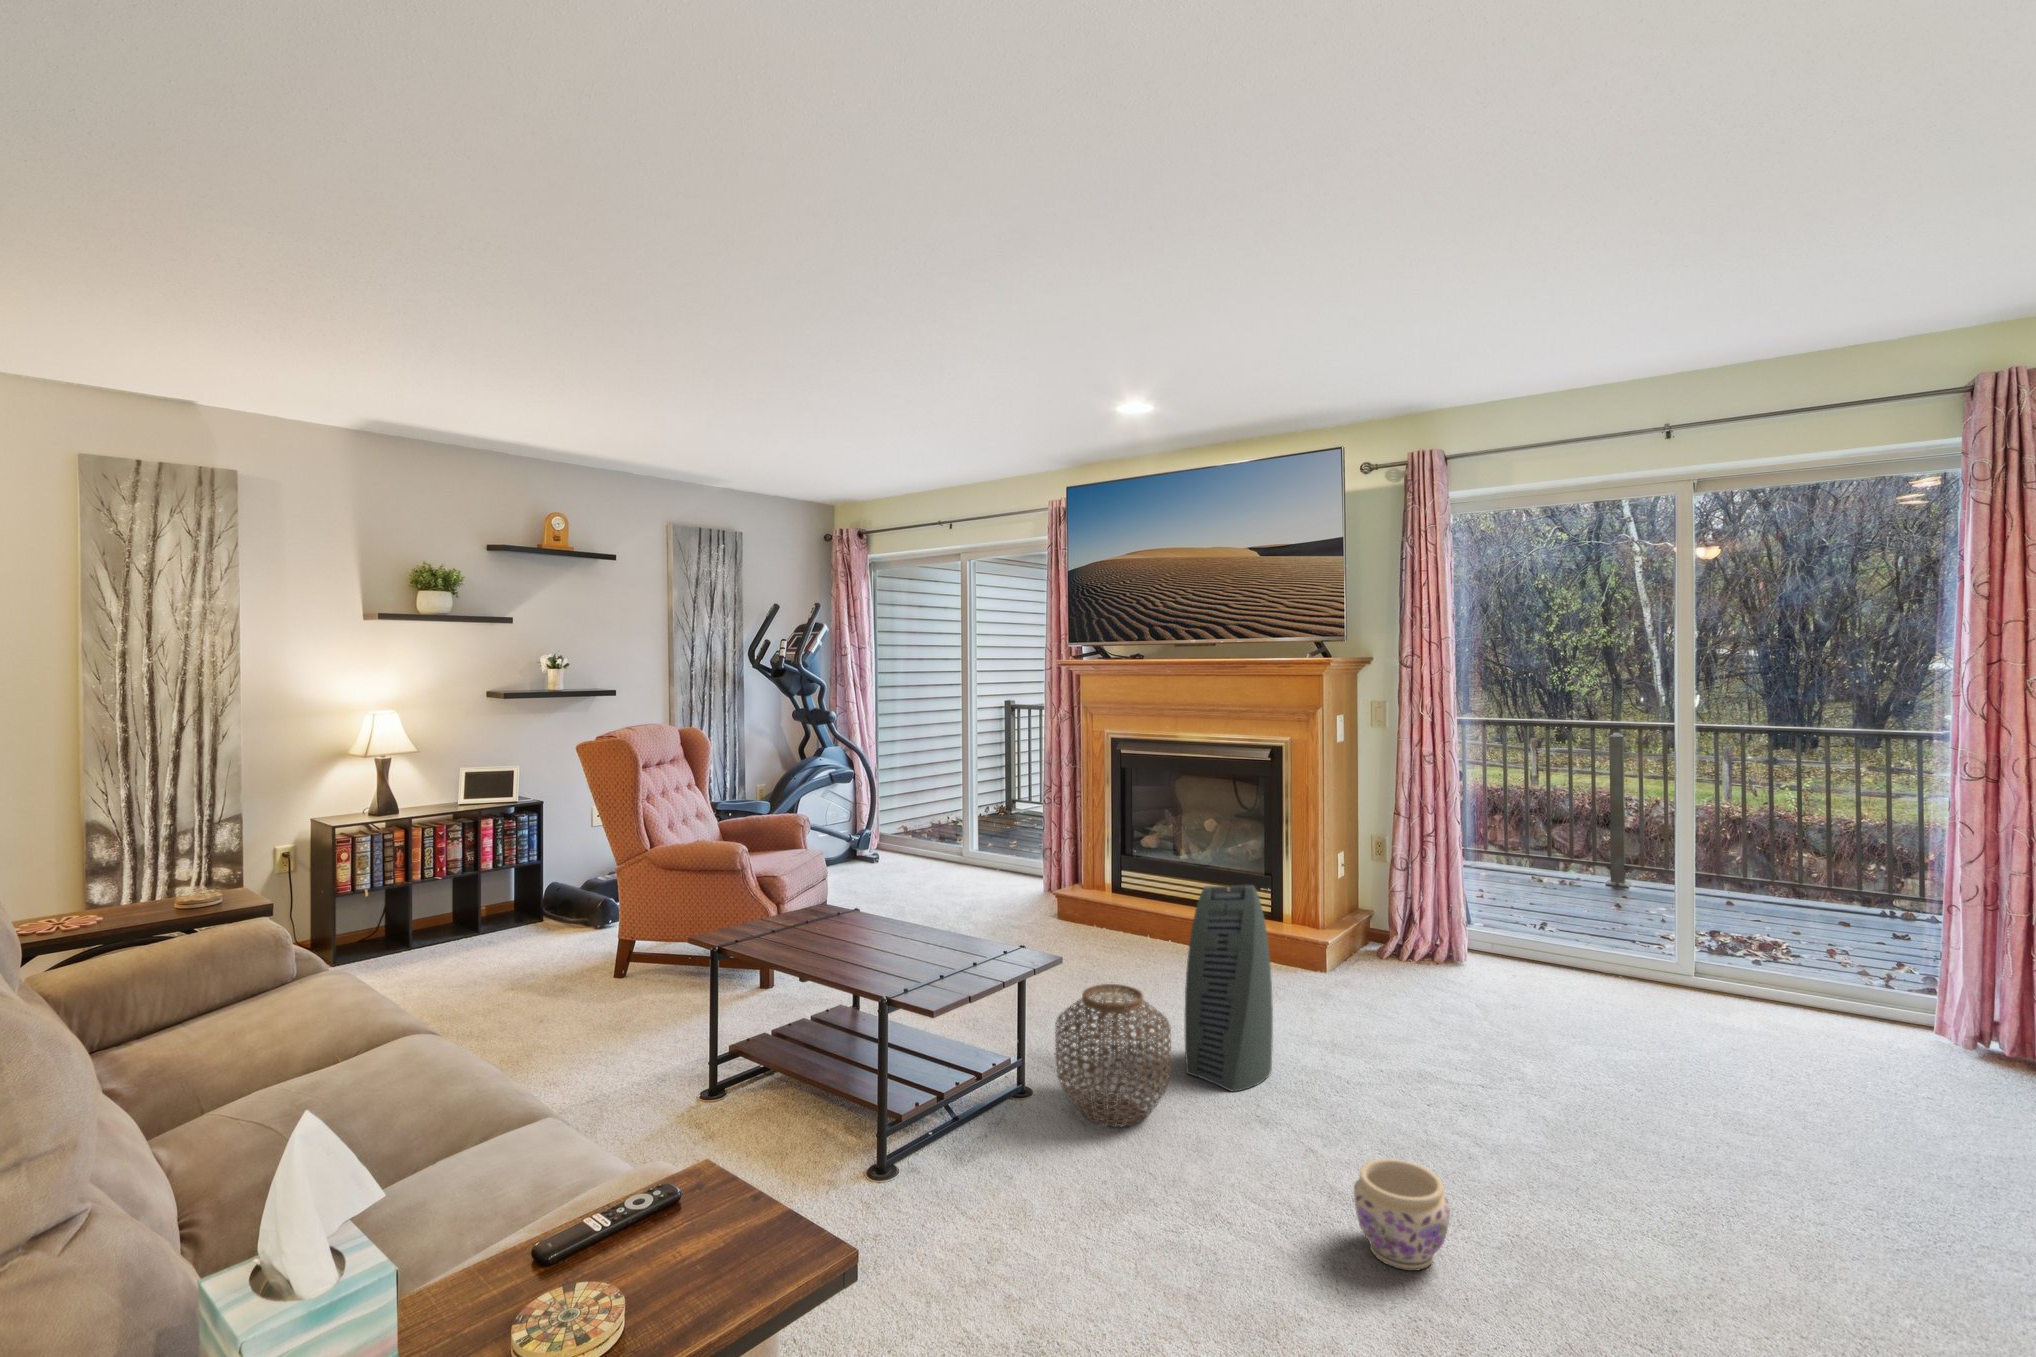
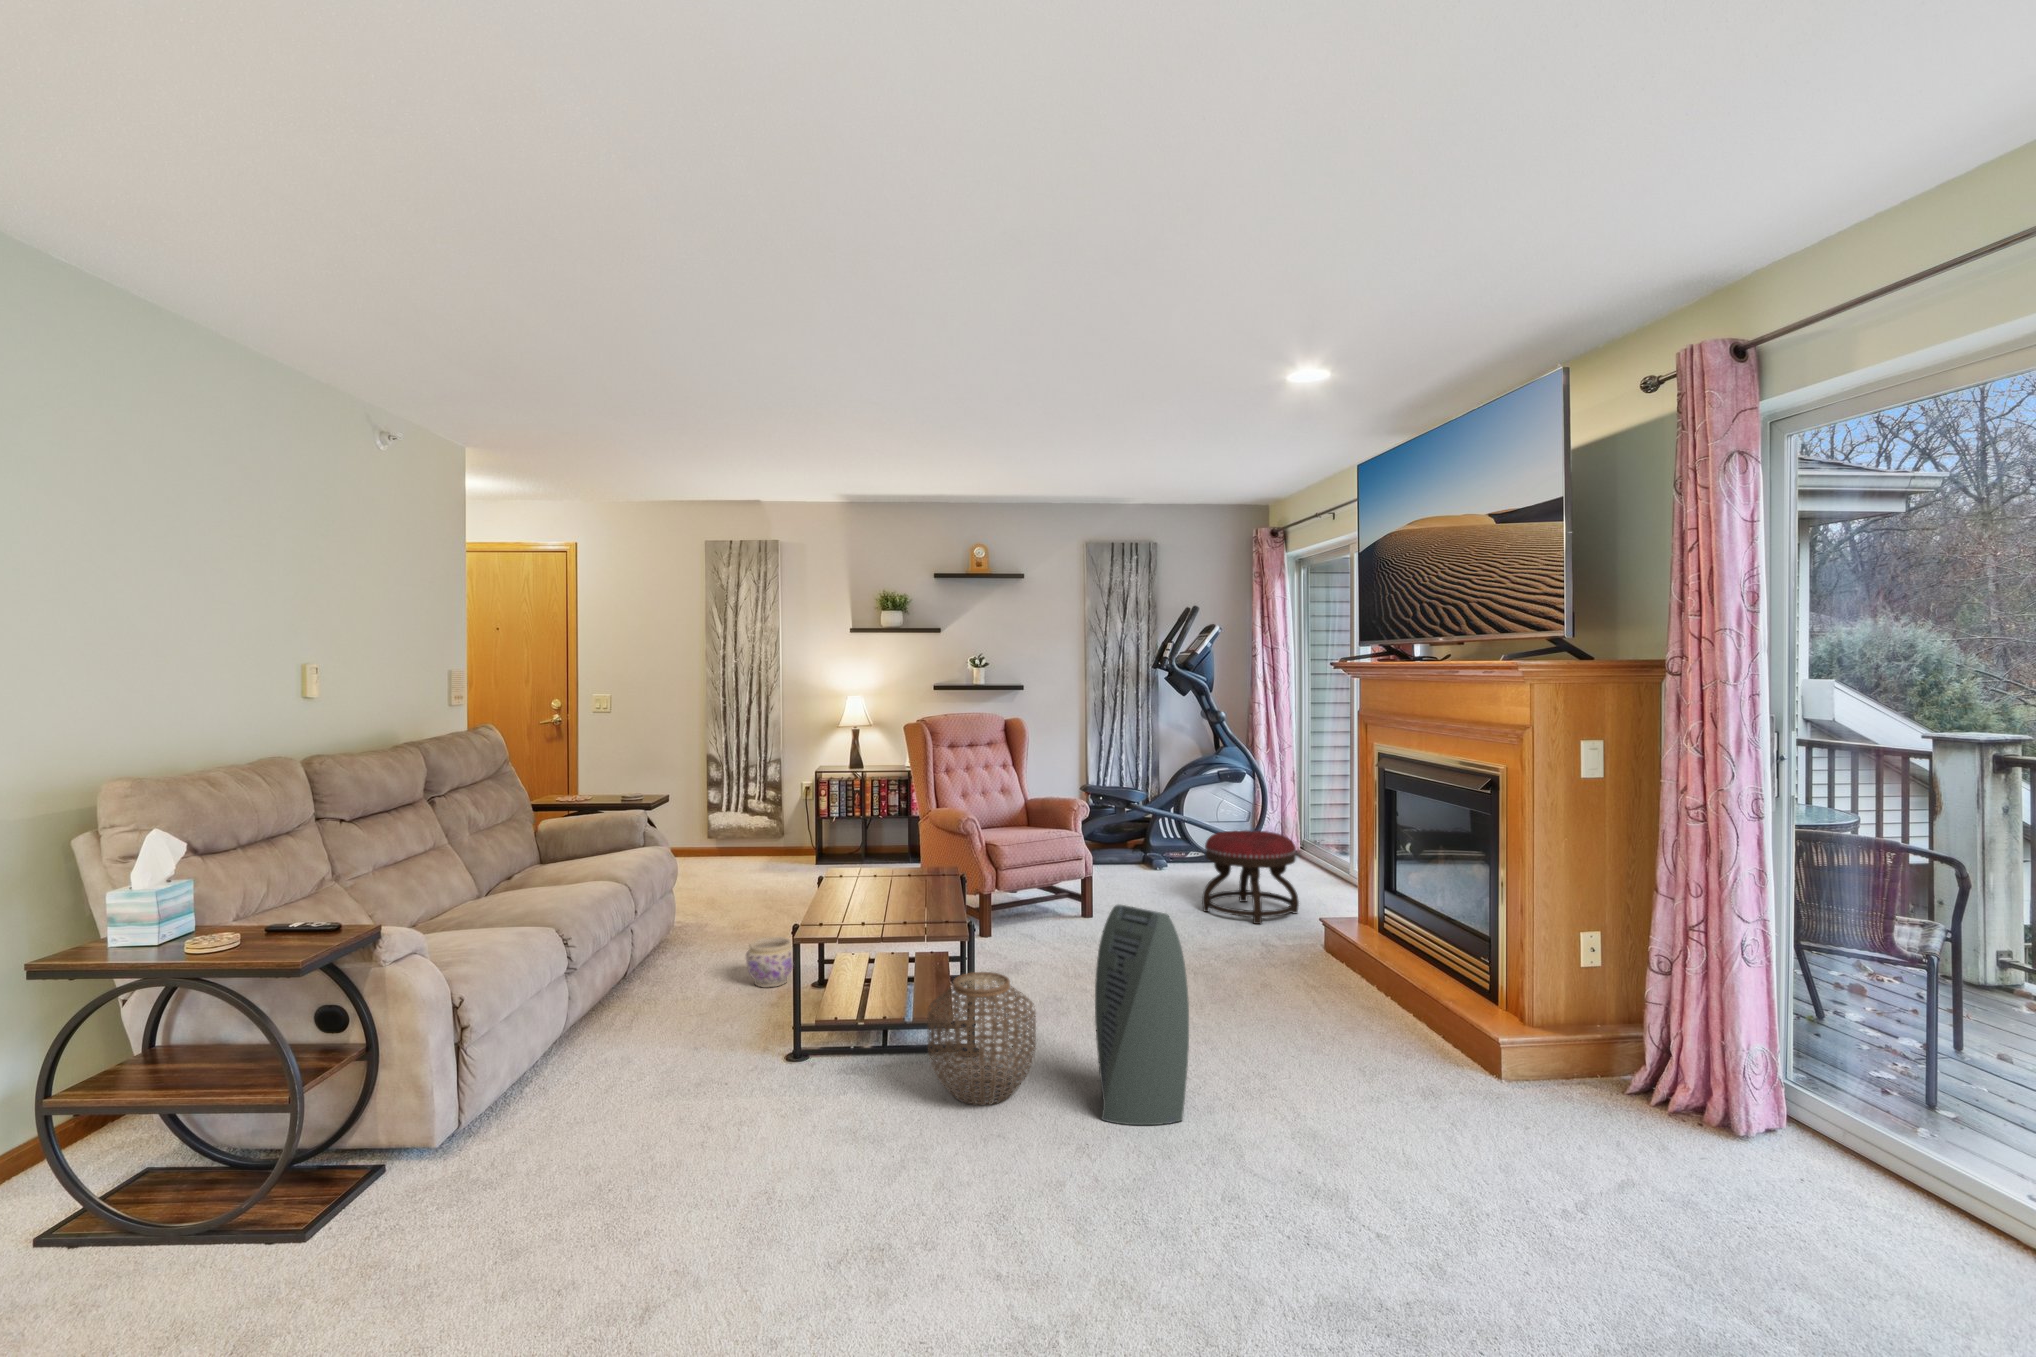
ottoman: none [901,822,987,910] -> present [1202,830,1299,924]
planter: present [1354,1159,1450,1271] -> present [746,937,793,988]

